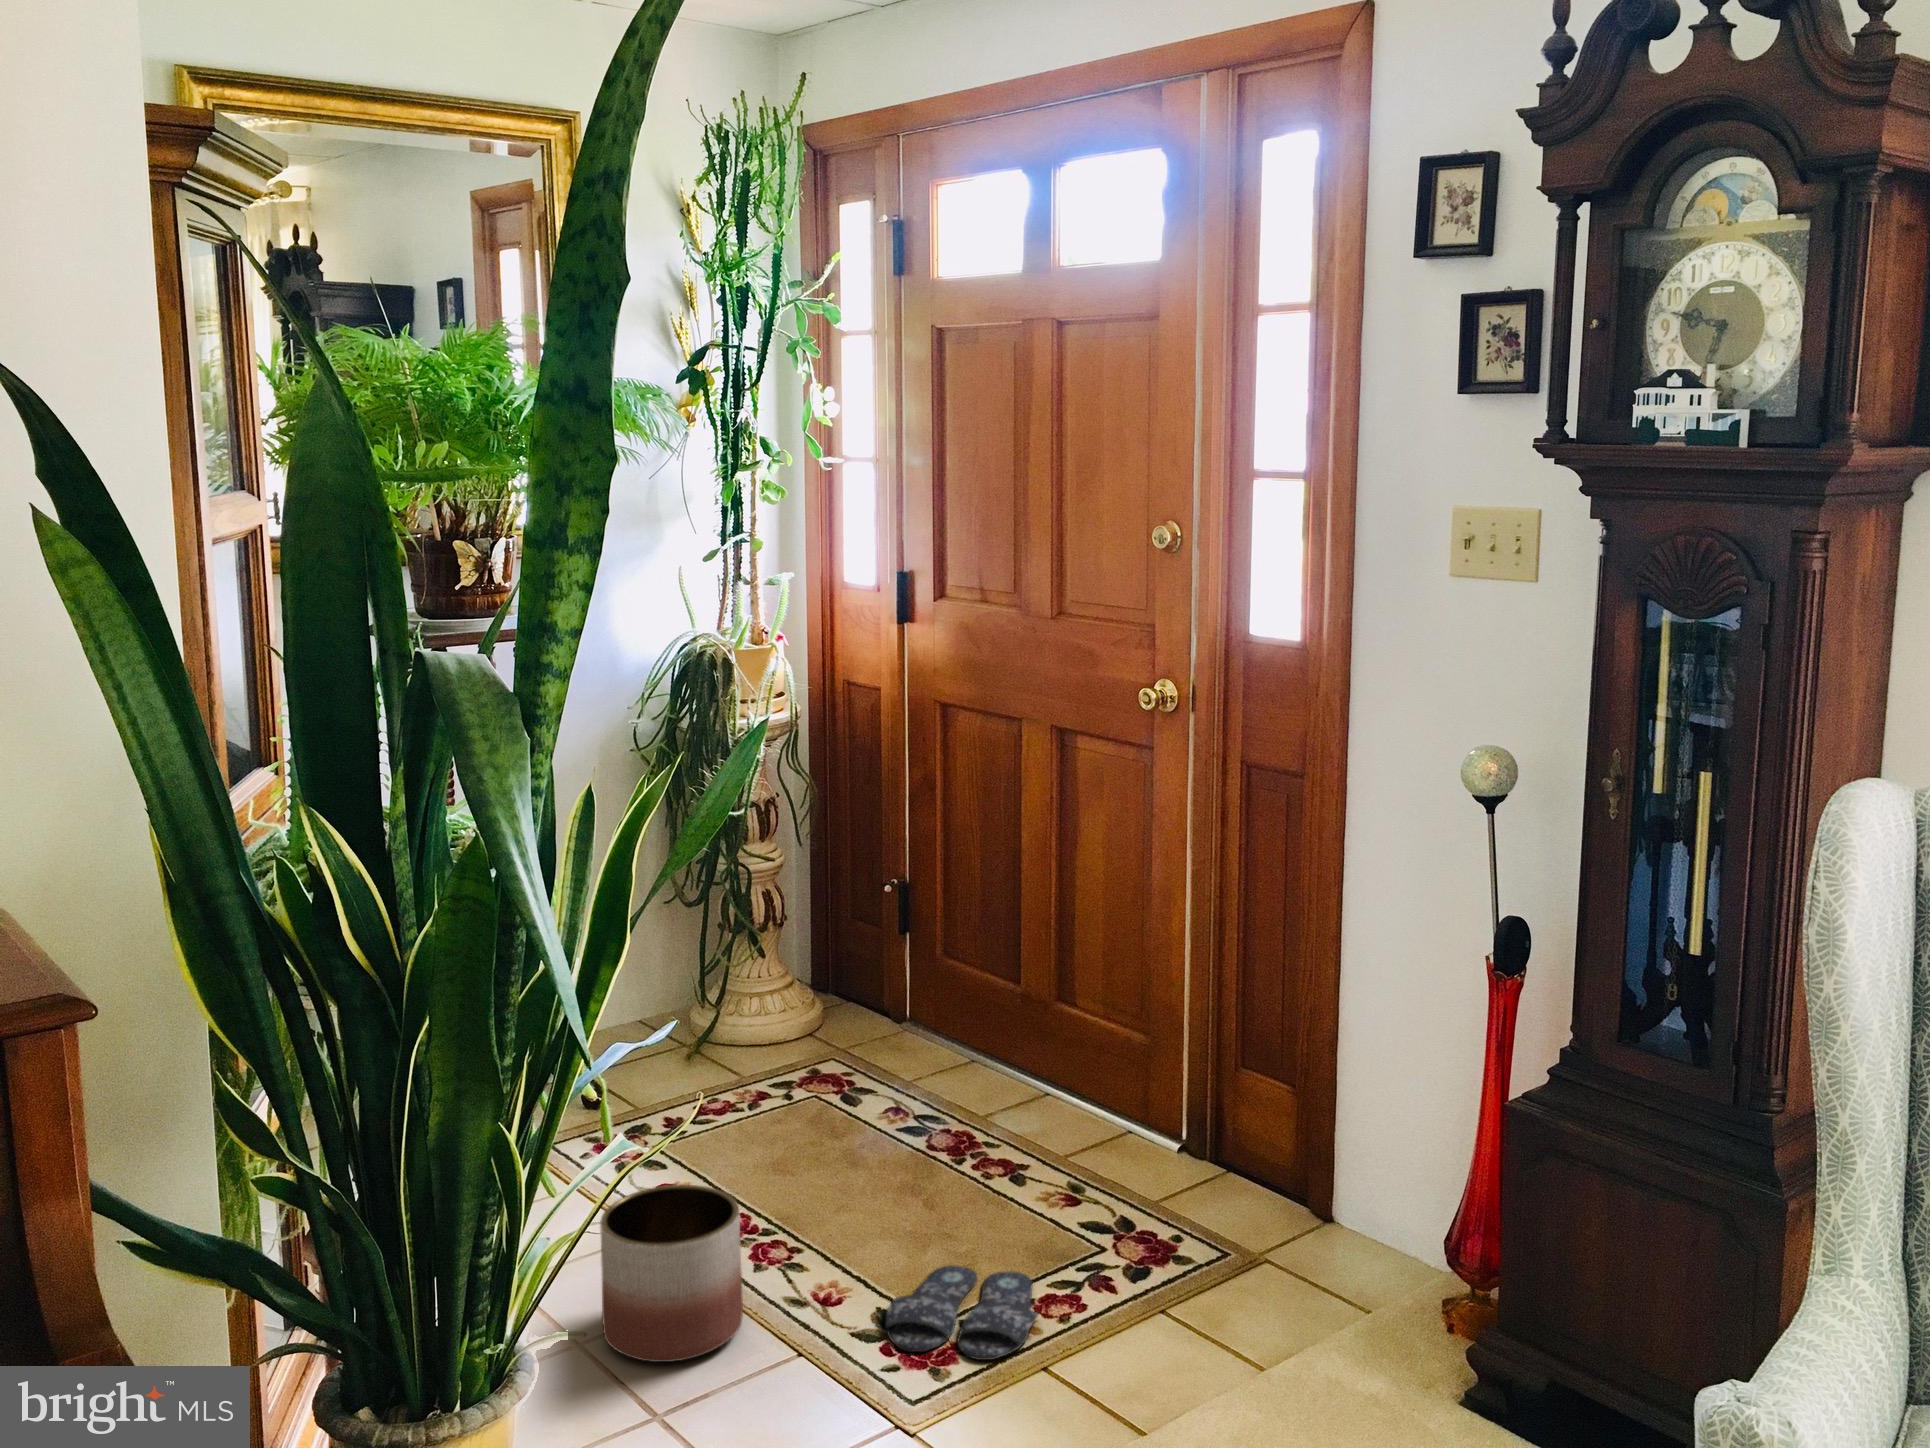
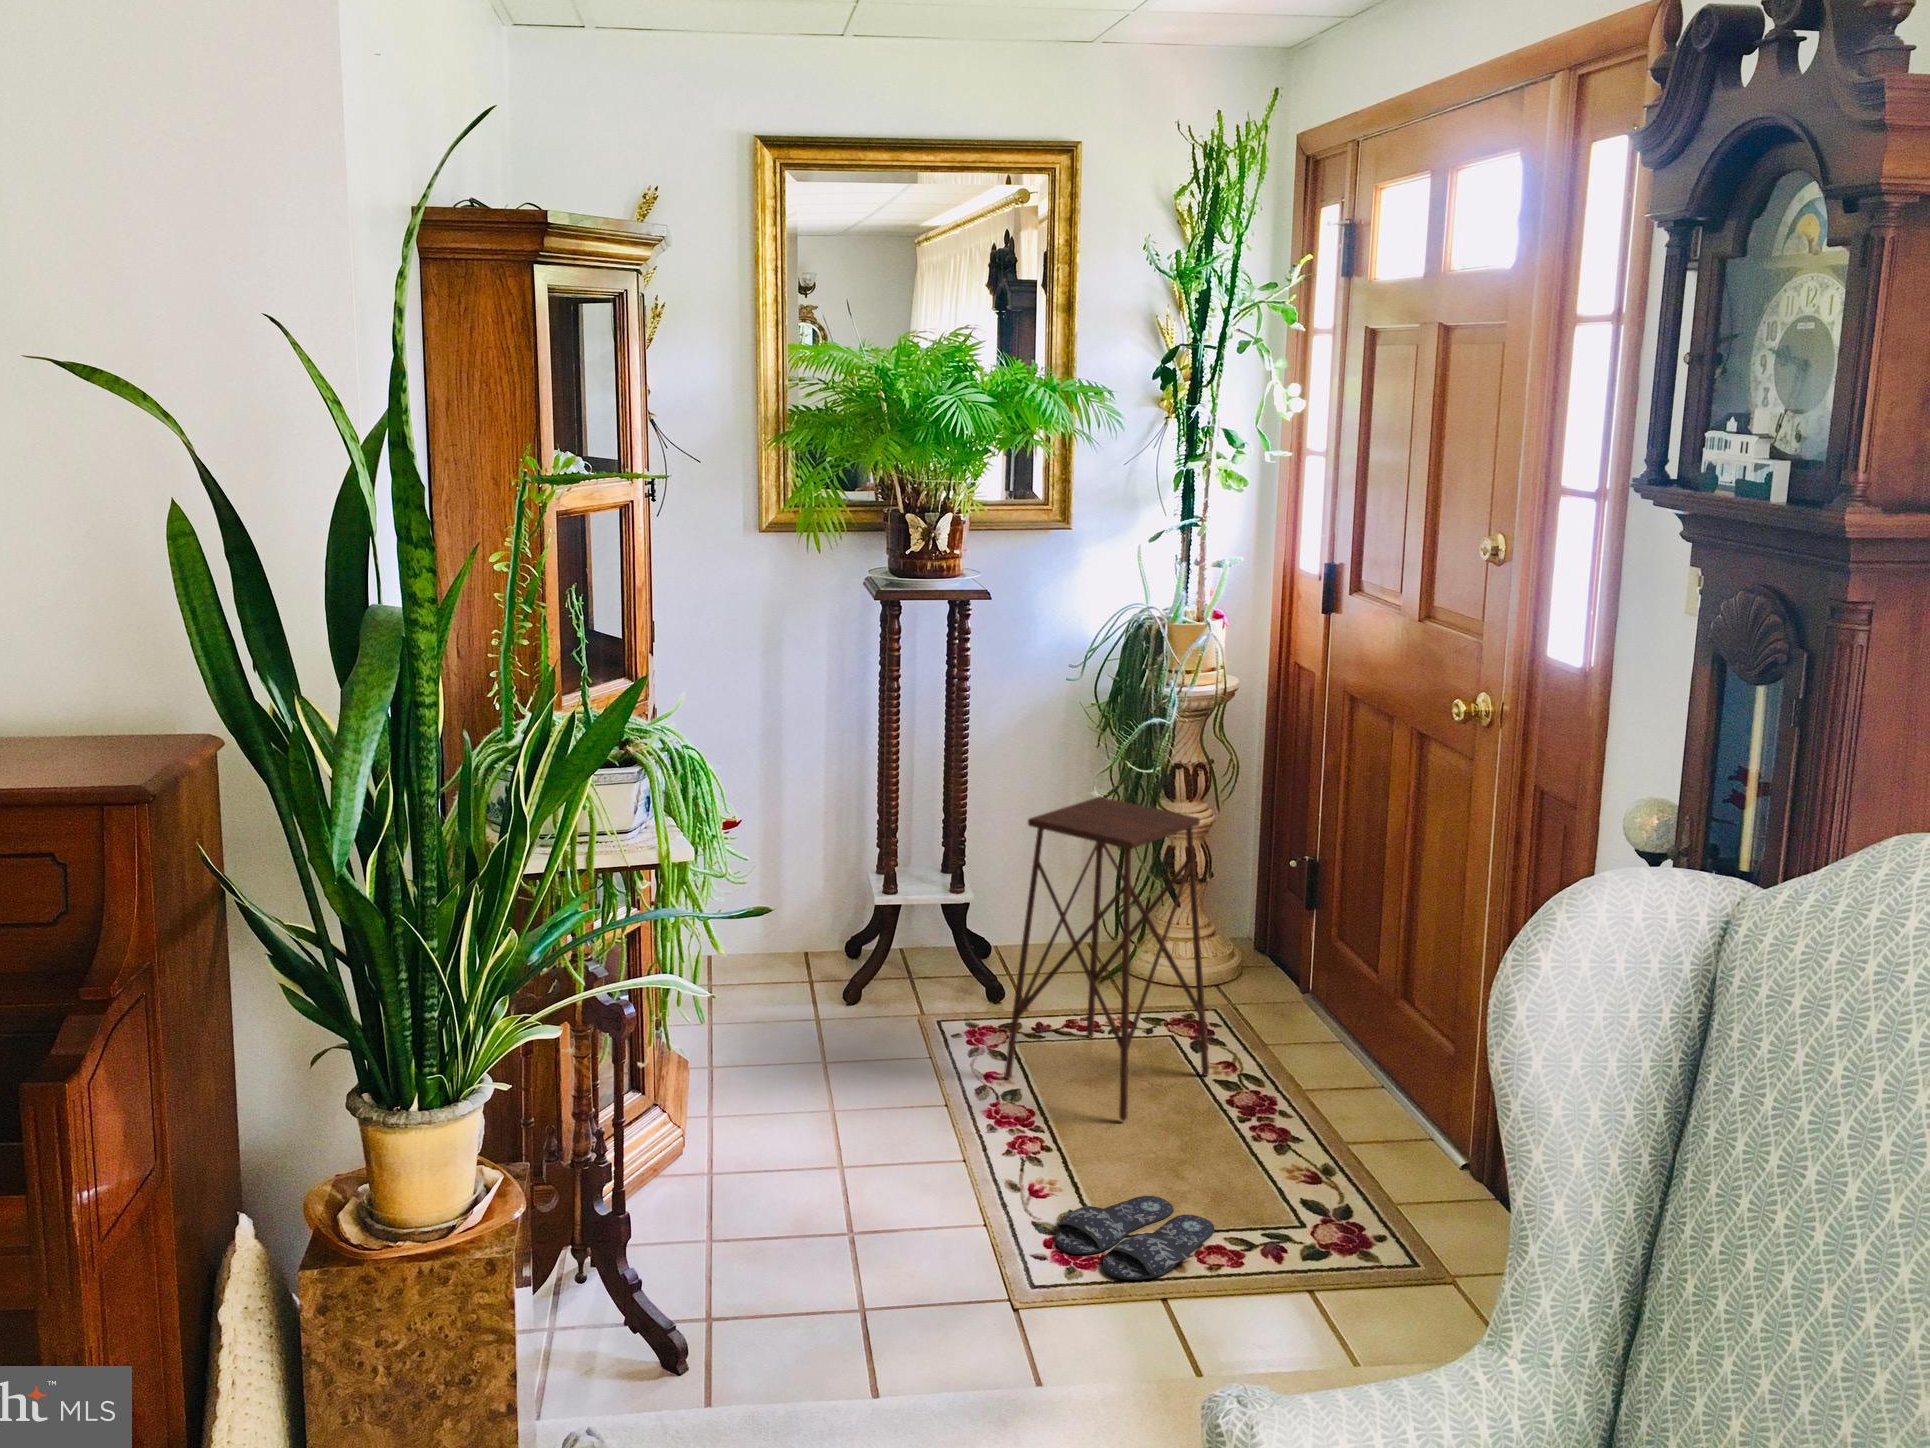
side table: none [682,846,886,1200] -> present [1004,797,1209,1121]
planter: present [600,1185,743,1362] -> none [851,1058,964,1199]

